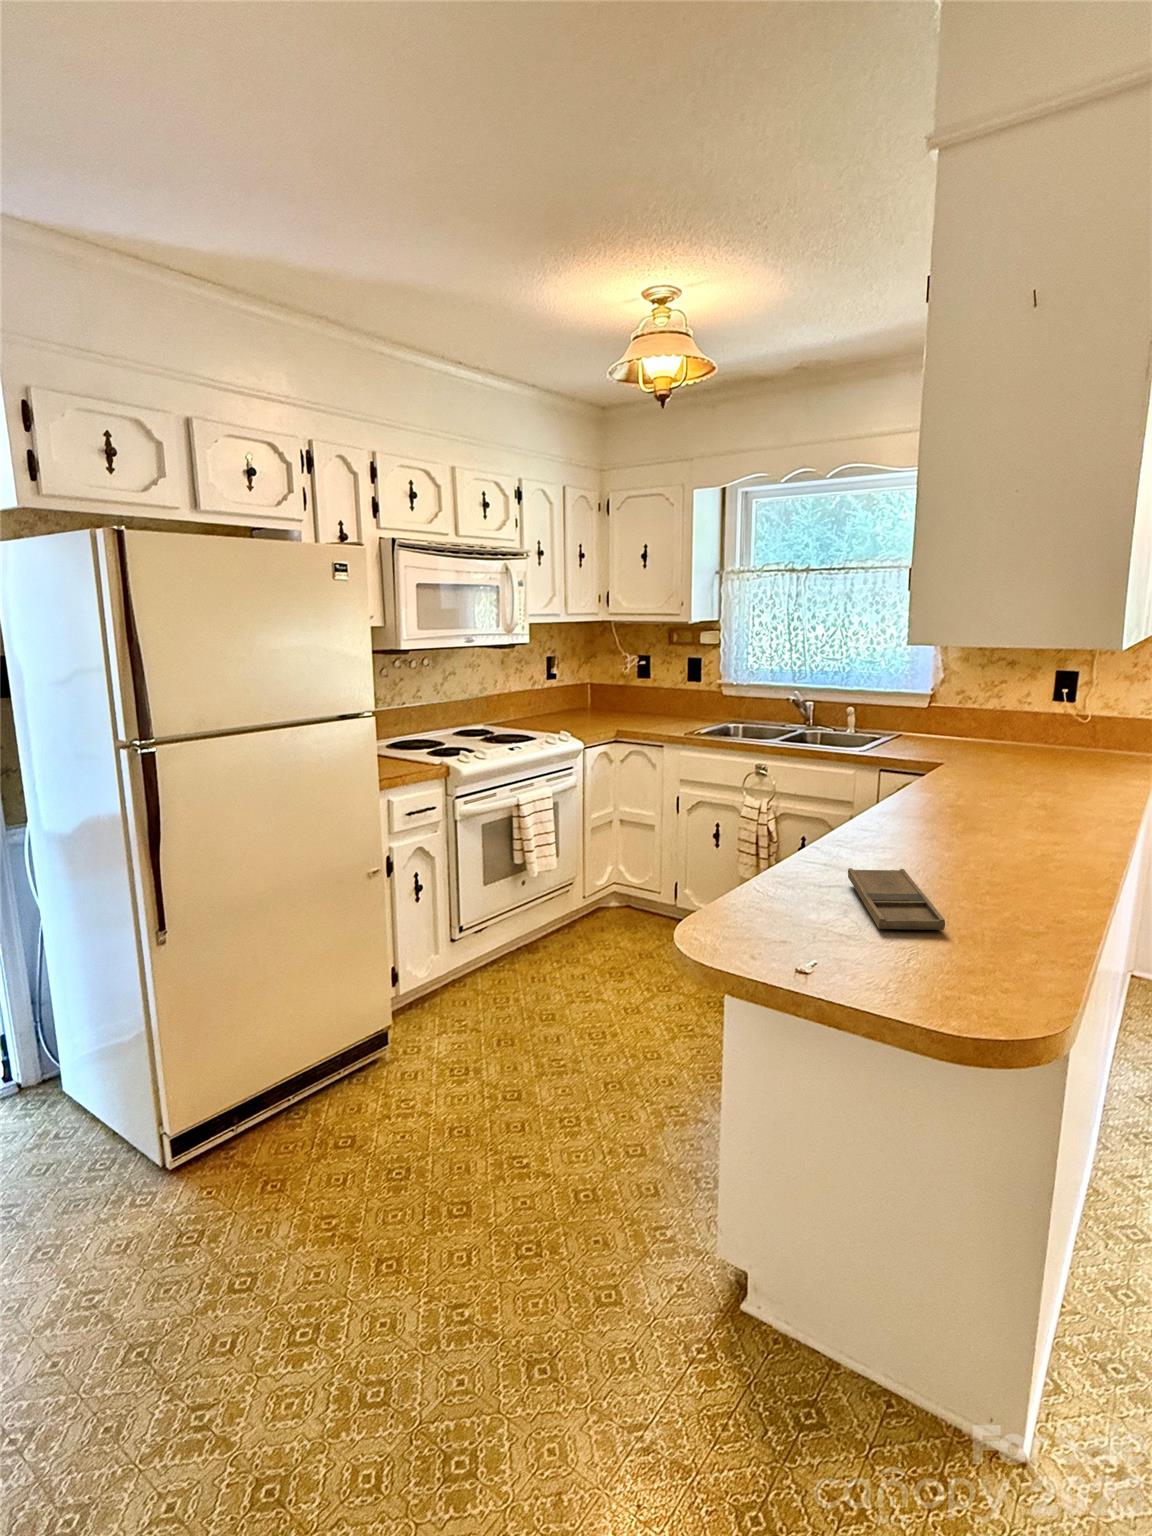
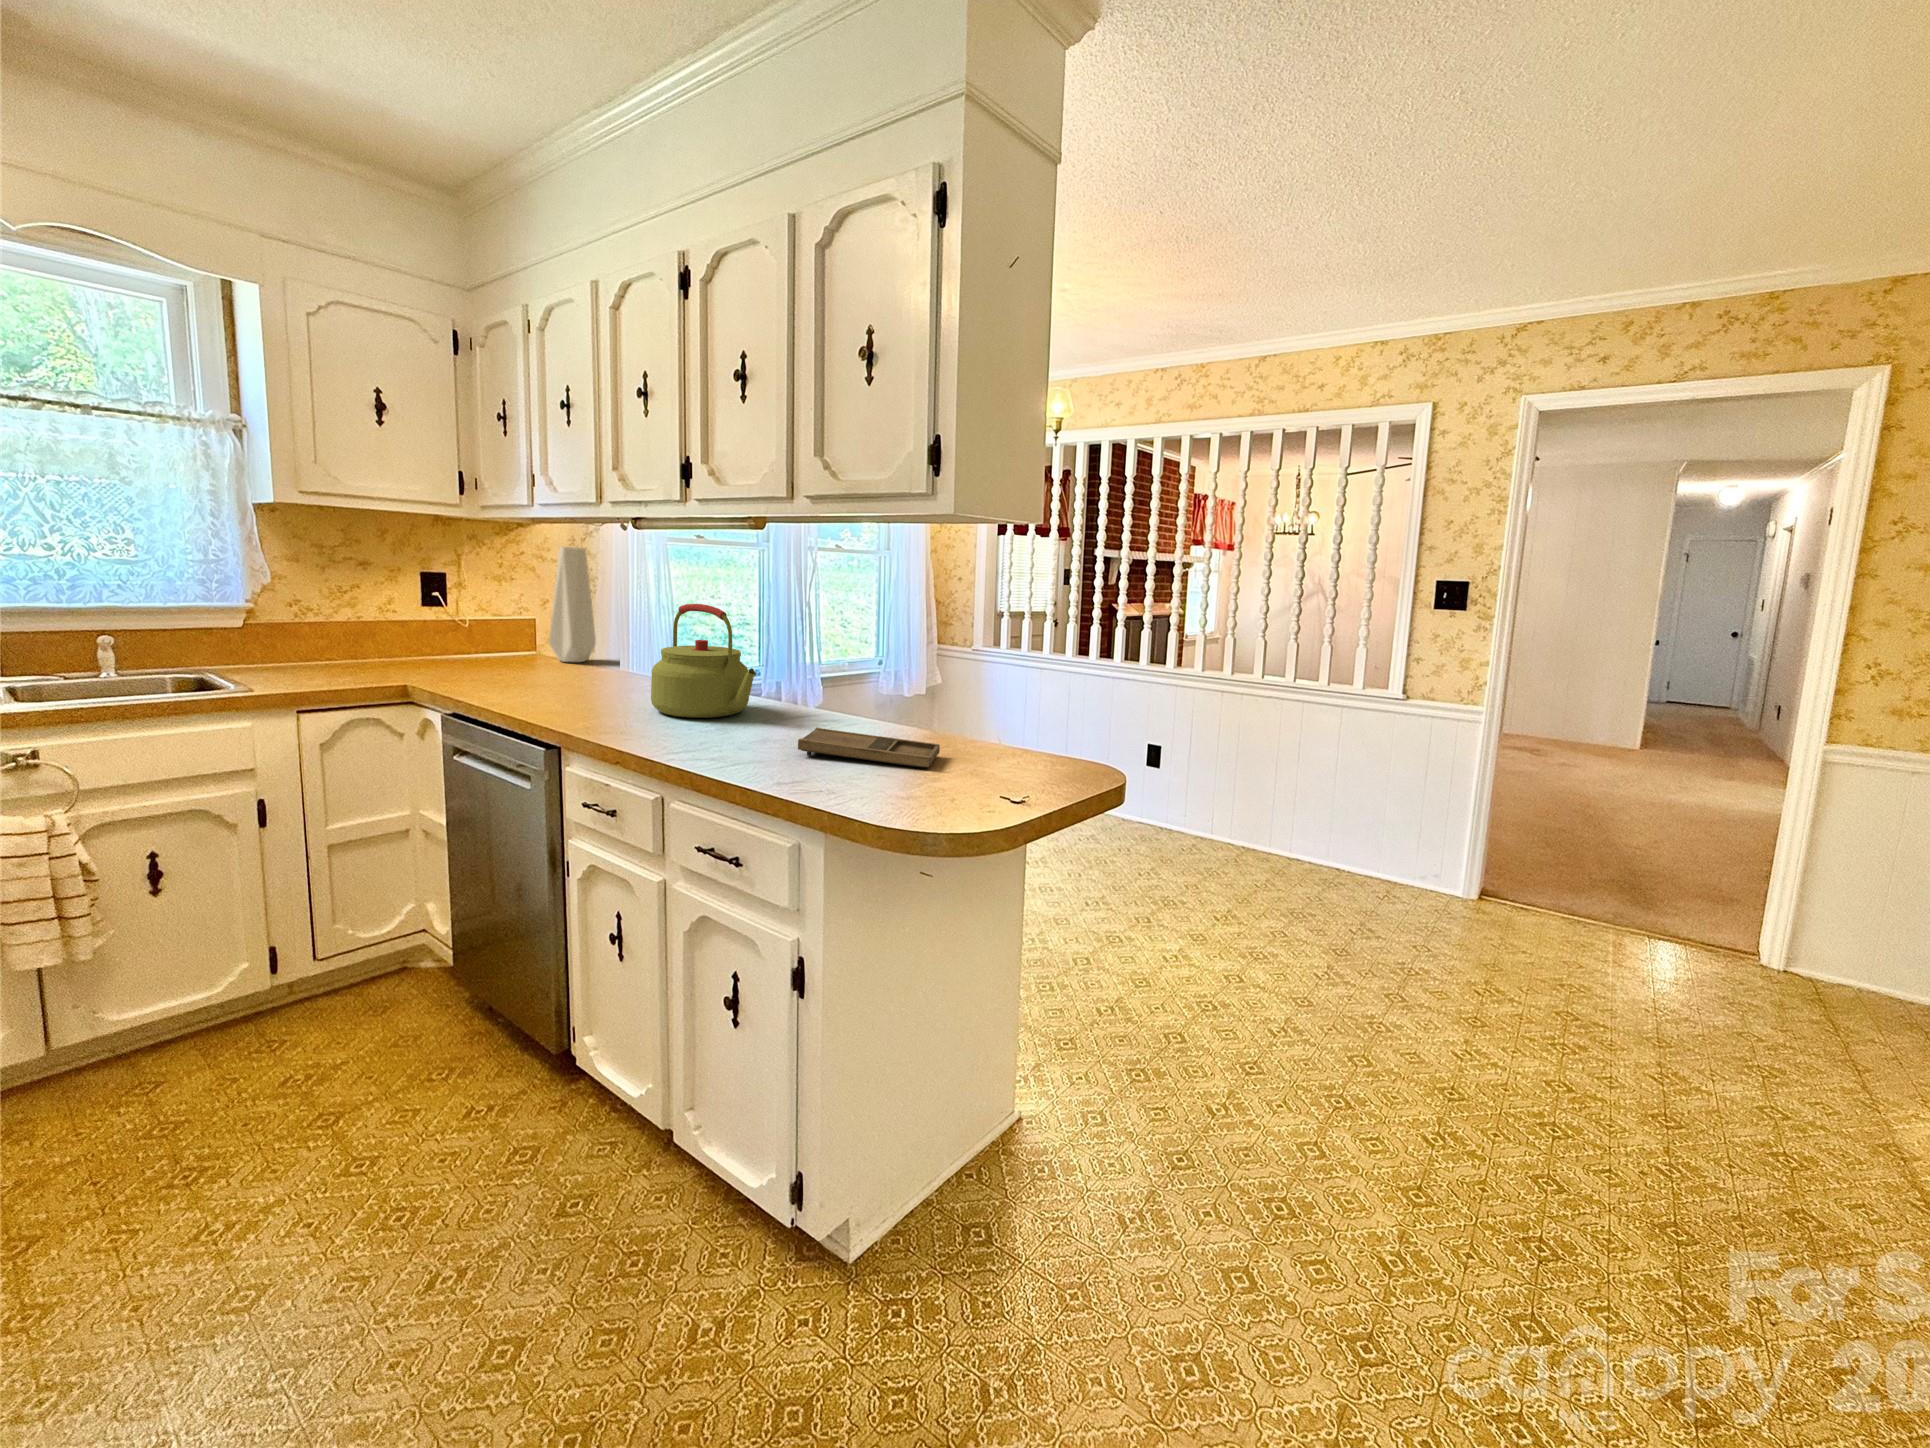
vase: none [1016,683,1060,789] -> present [549,546,596,662]
kettle: none [900,741,994,848] -> present [651,604,756,718]

